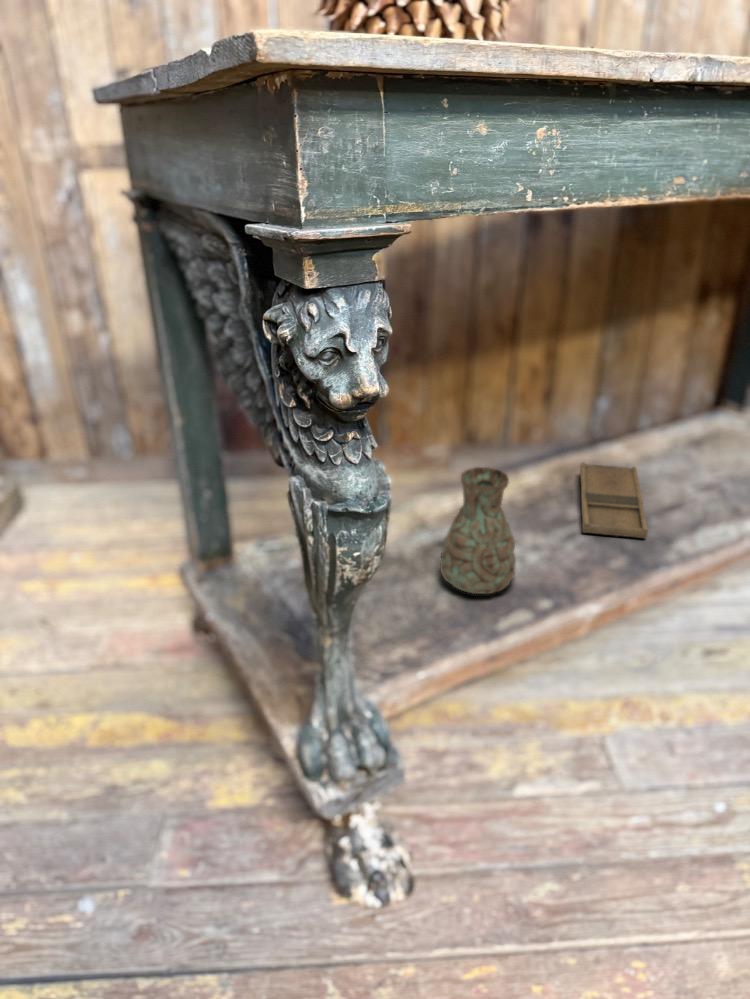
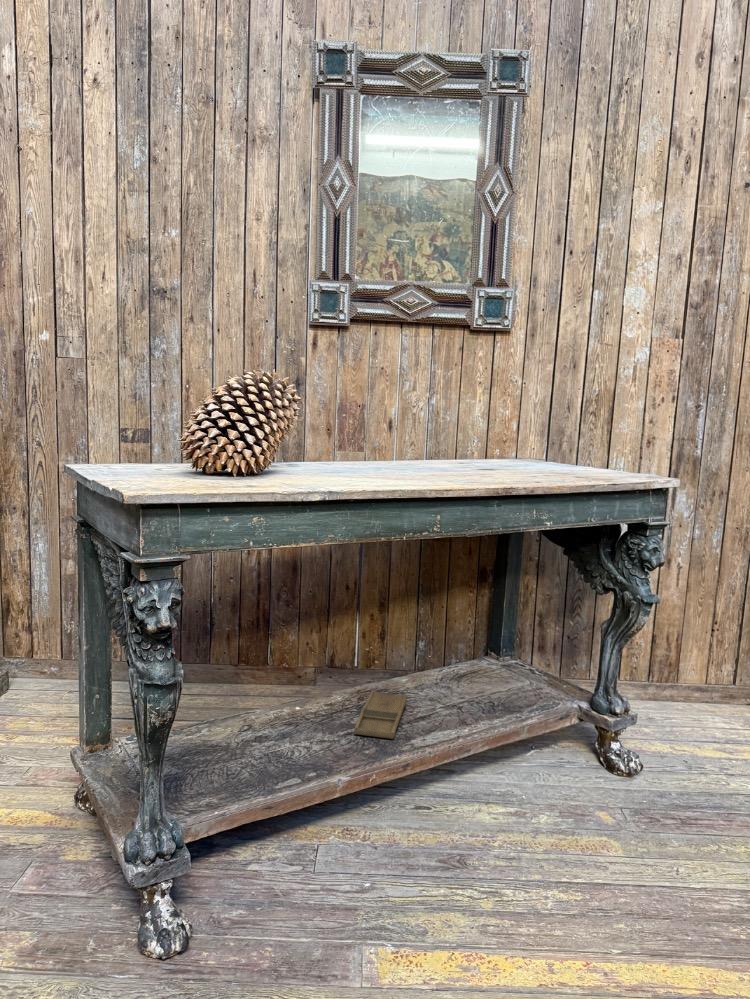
decorative vase: present [440,467,516,594] -> none [248,682,296,766]

